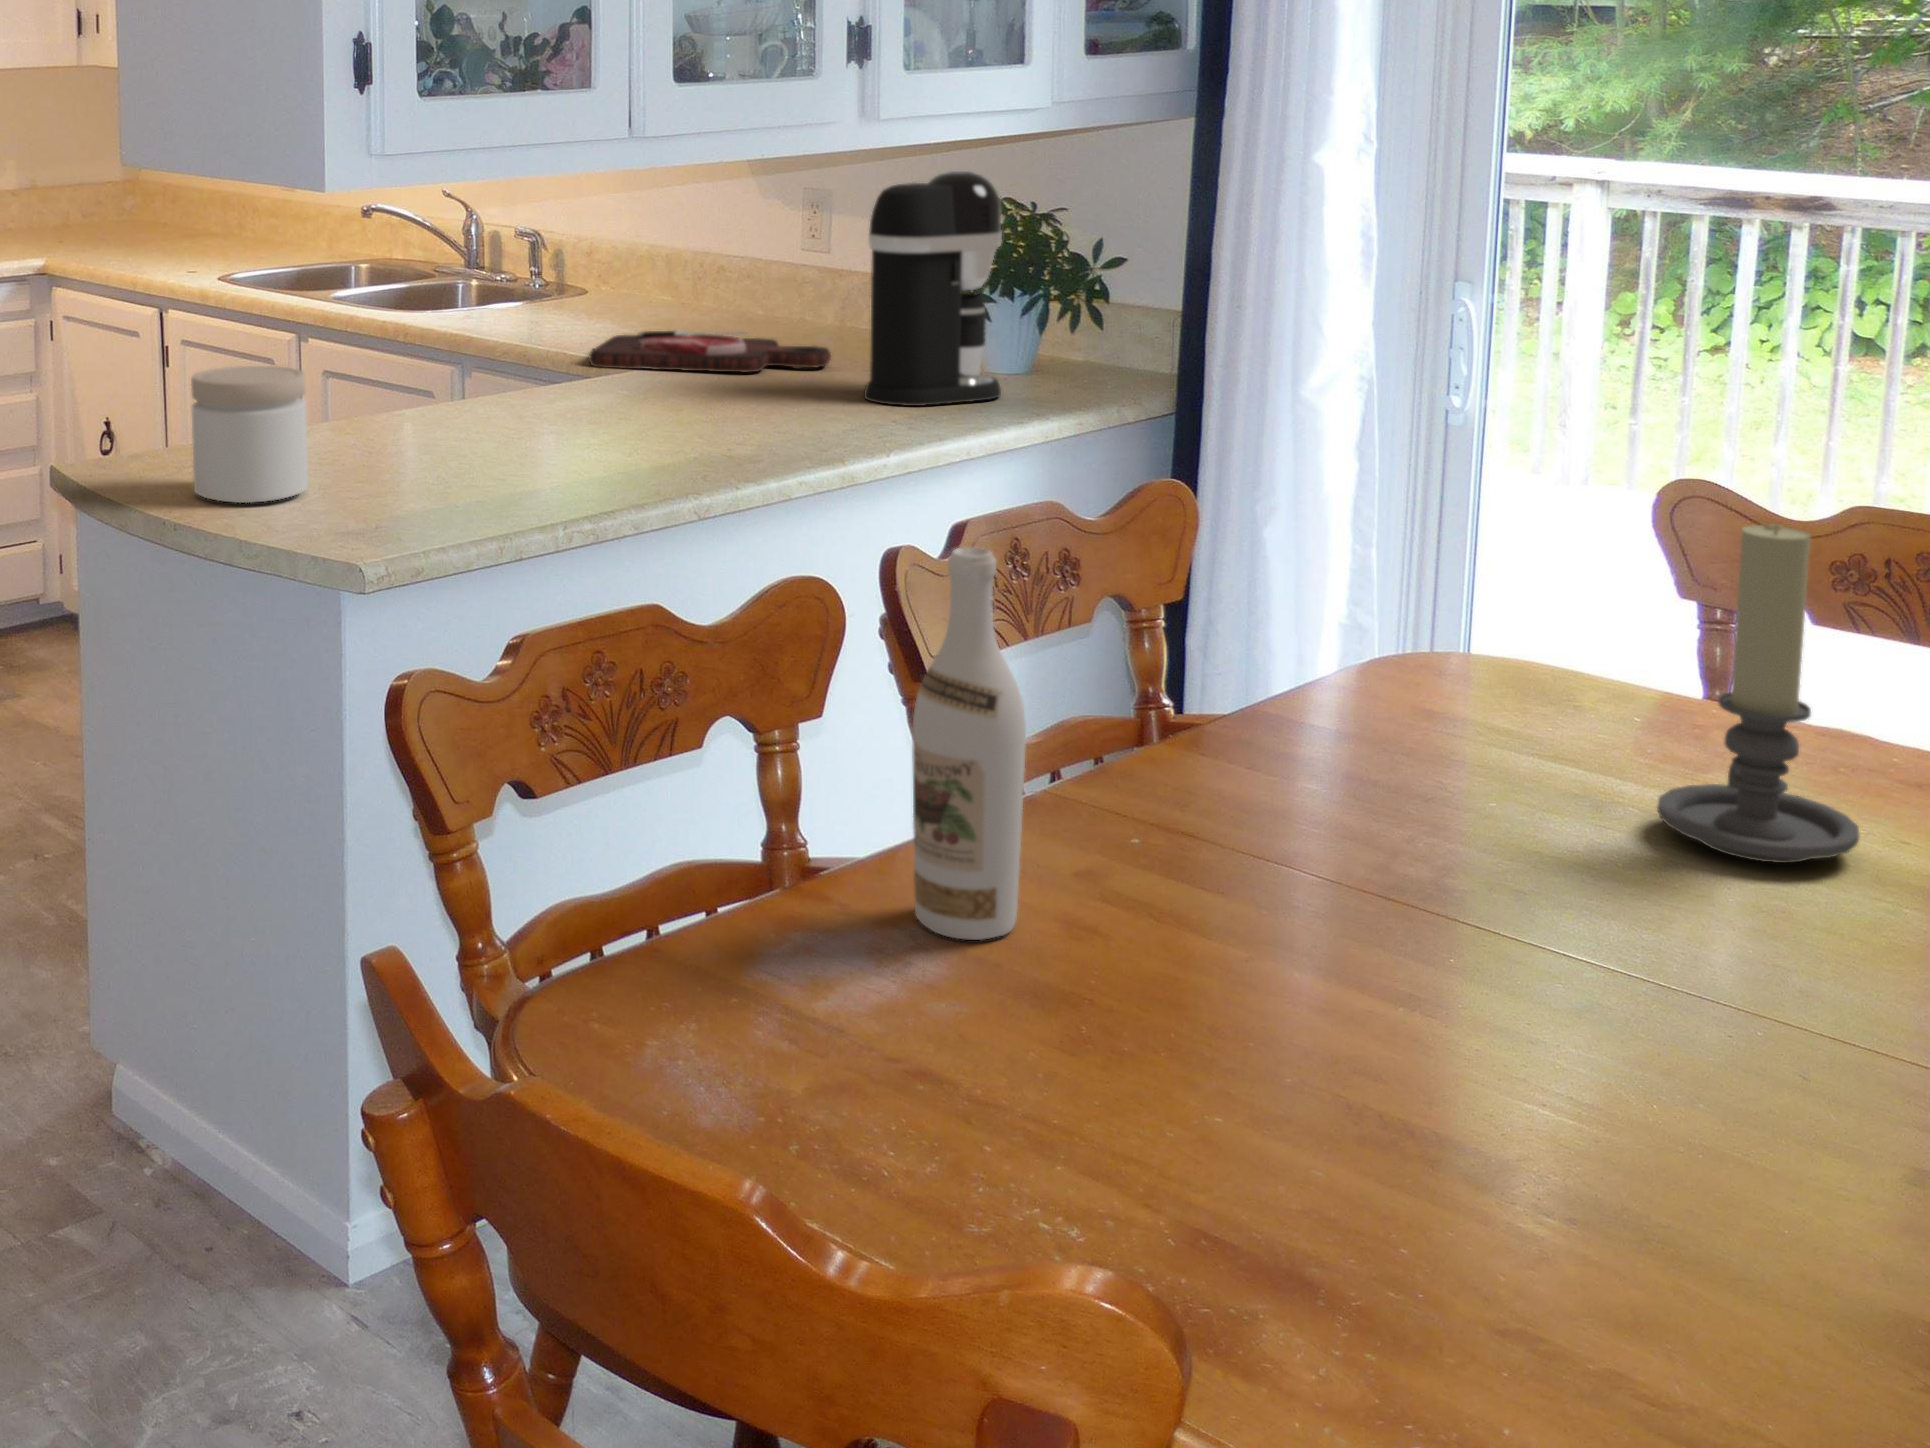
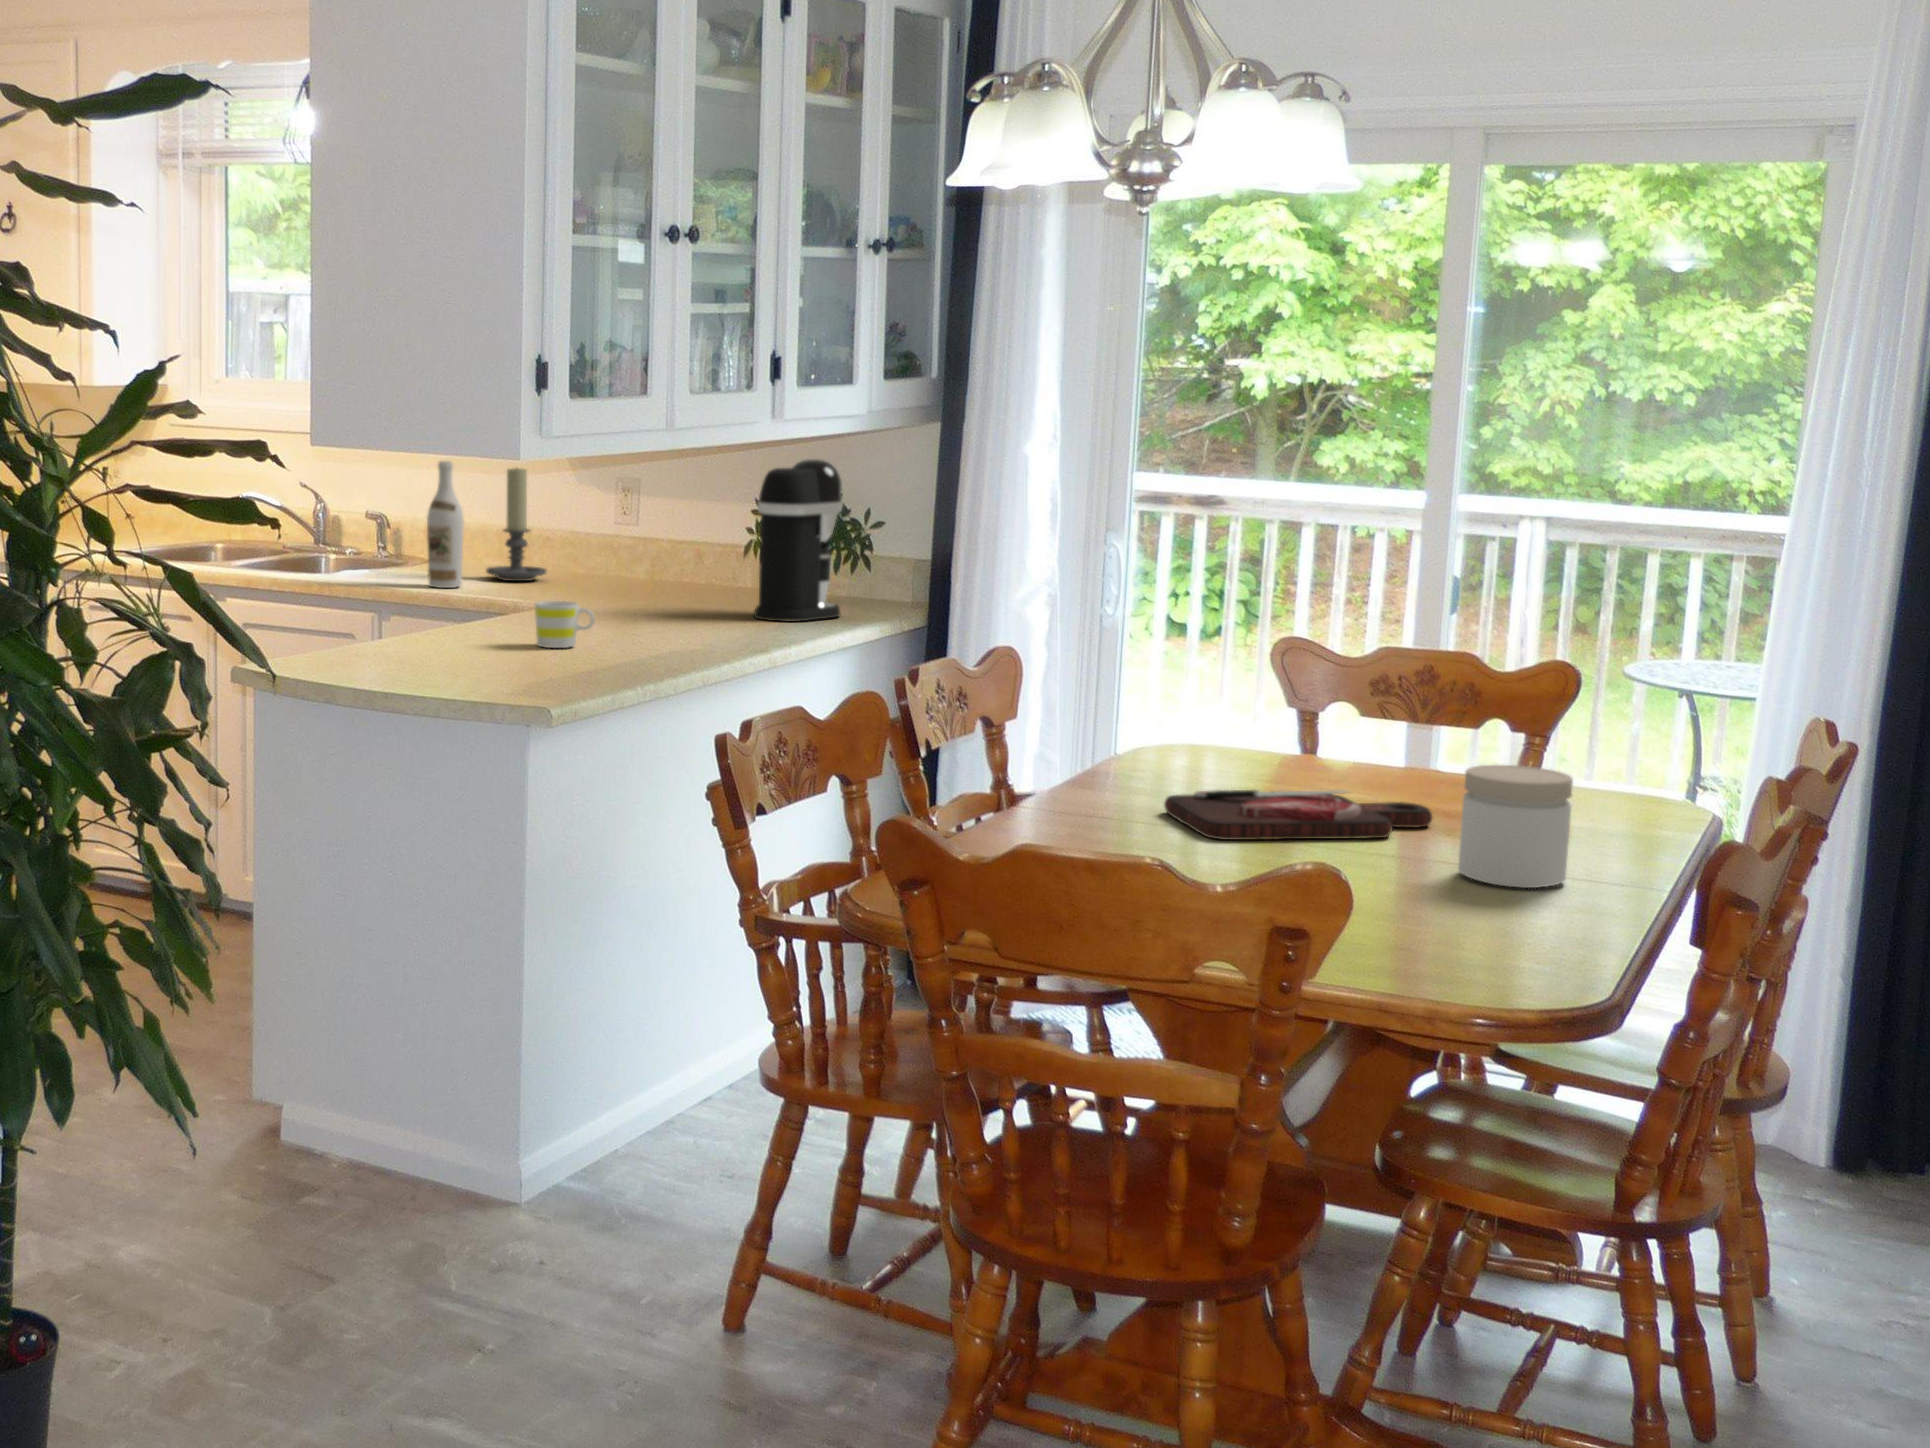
cutting board: present [589,330,831,372] -> present [1164,790,1432,840]
jar: present [191,366,308,503] -> present [1458,765,1573,888]
mug: none [440,375,521,444] -> present [535,601,595,648]
candle holder: present [1657,524,1859,863] -> present [486,467,546,581]
wine bottle: present [912,547,1026,940] -> present [427,461,464,588]

